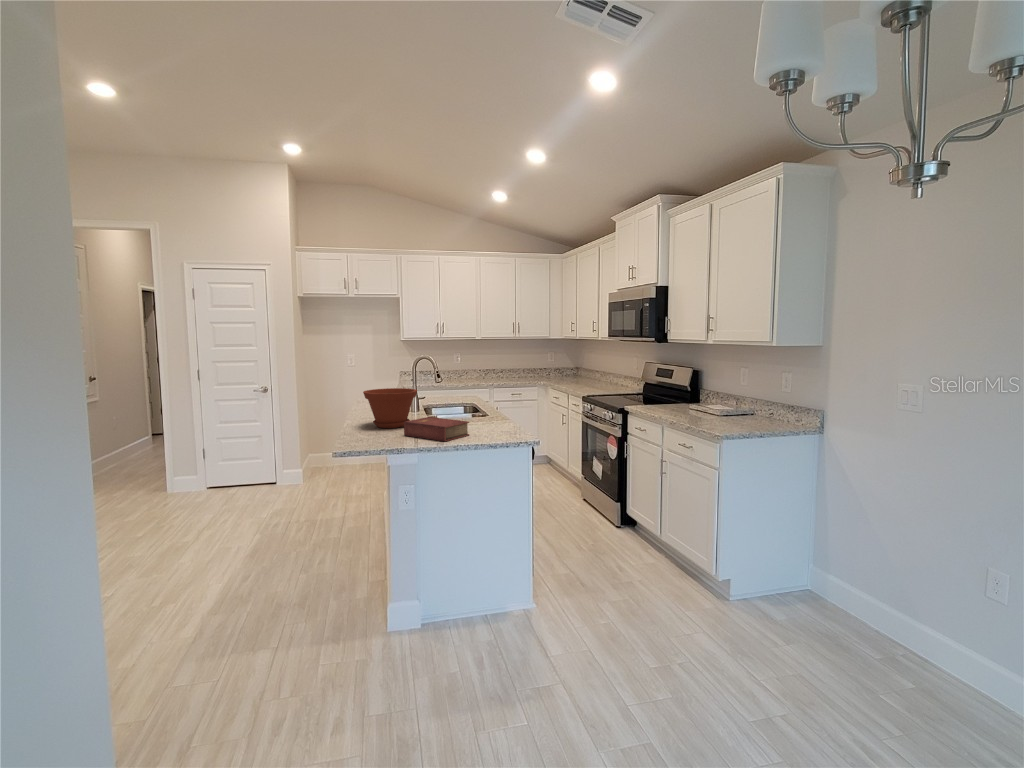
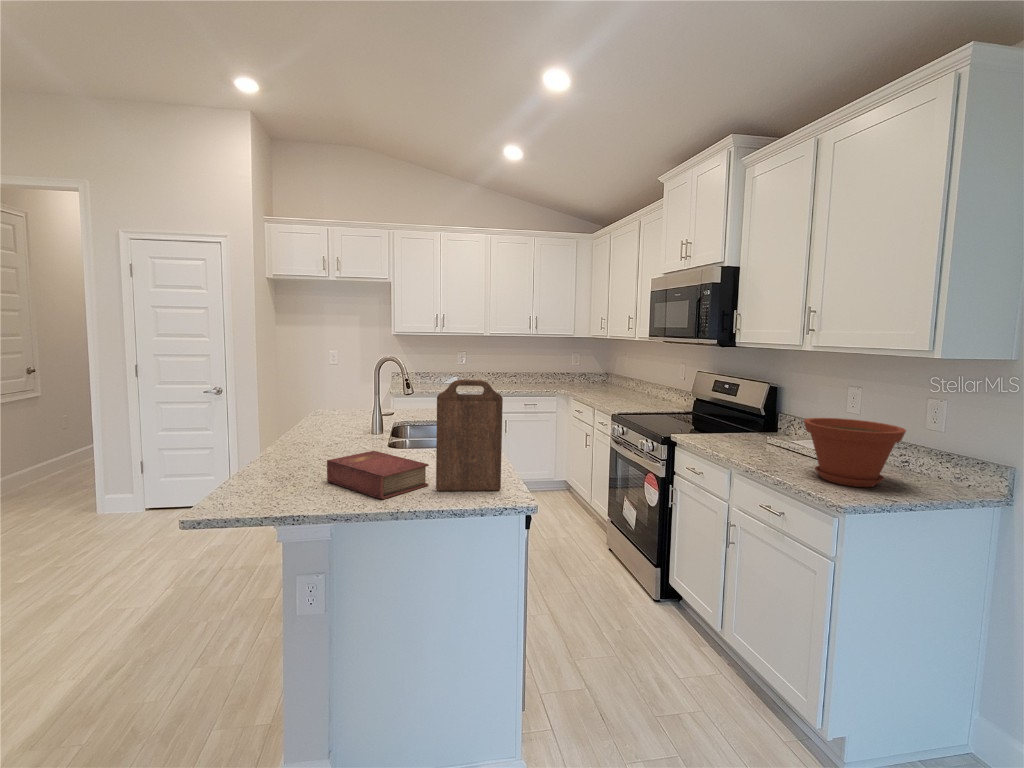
cutting board: none [475,367,515,437] -> present [436,380,503,491]
plant pot: present [363,388,417,428] -> present [804,418,906,487]

